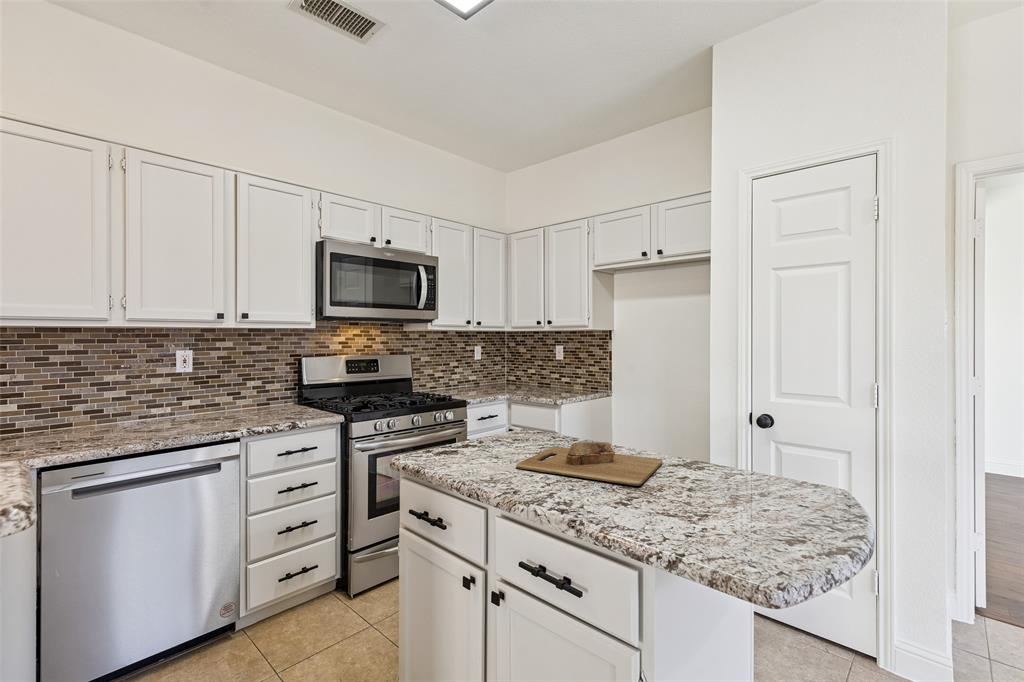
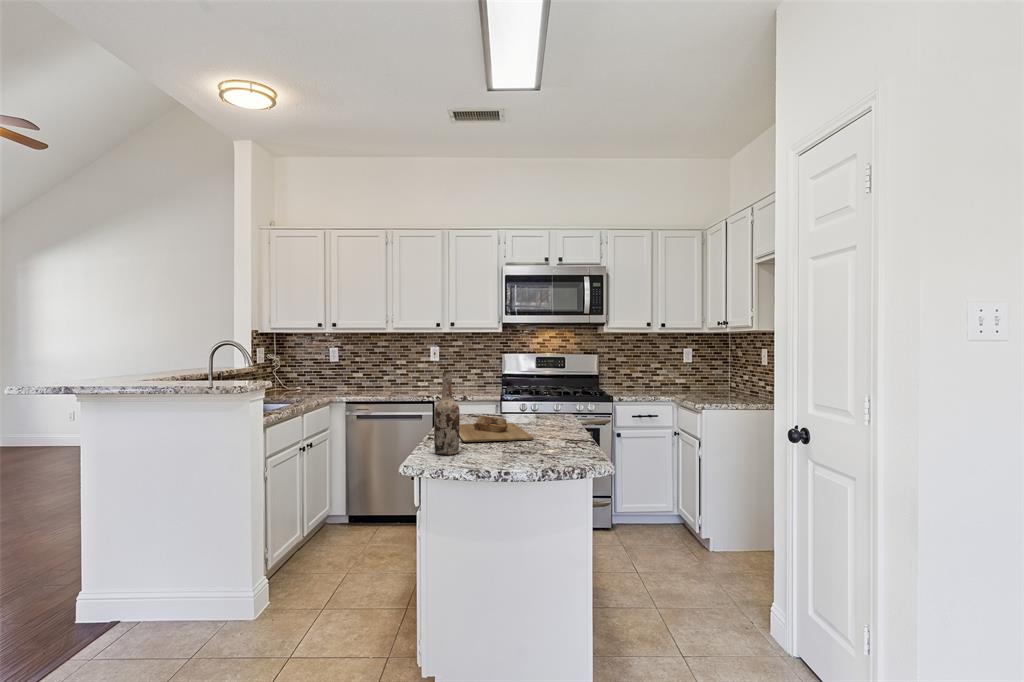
wine bottle: none [672,382,714,513] -> present [434,372,460,455]

